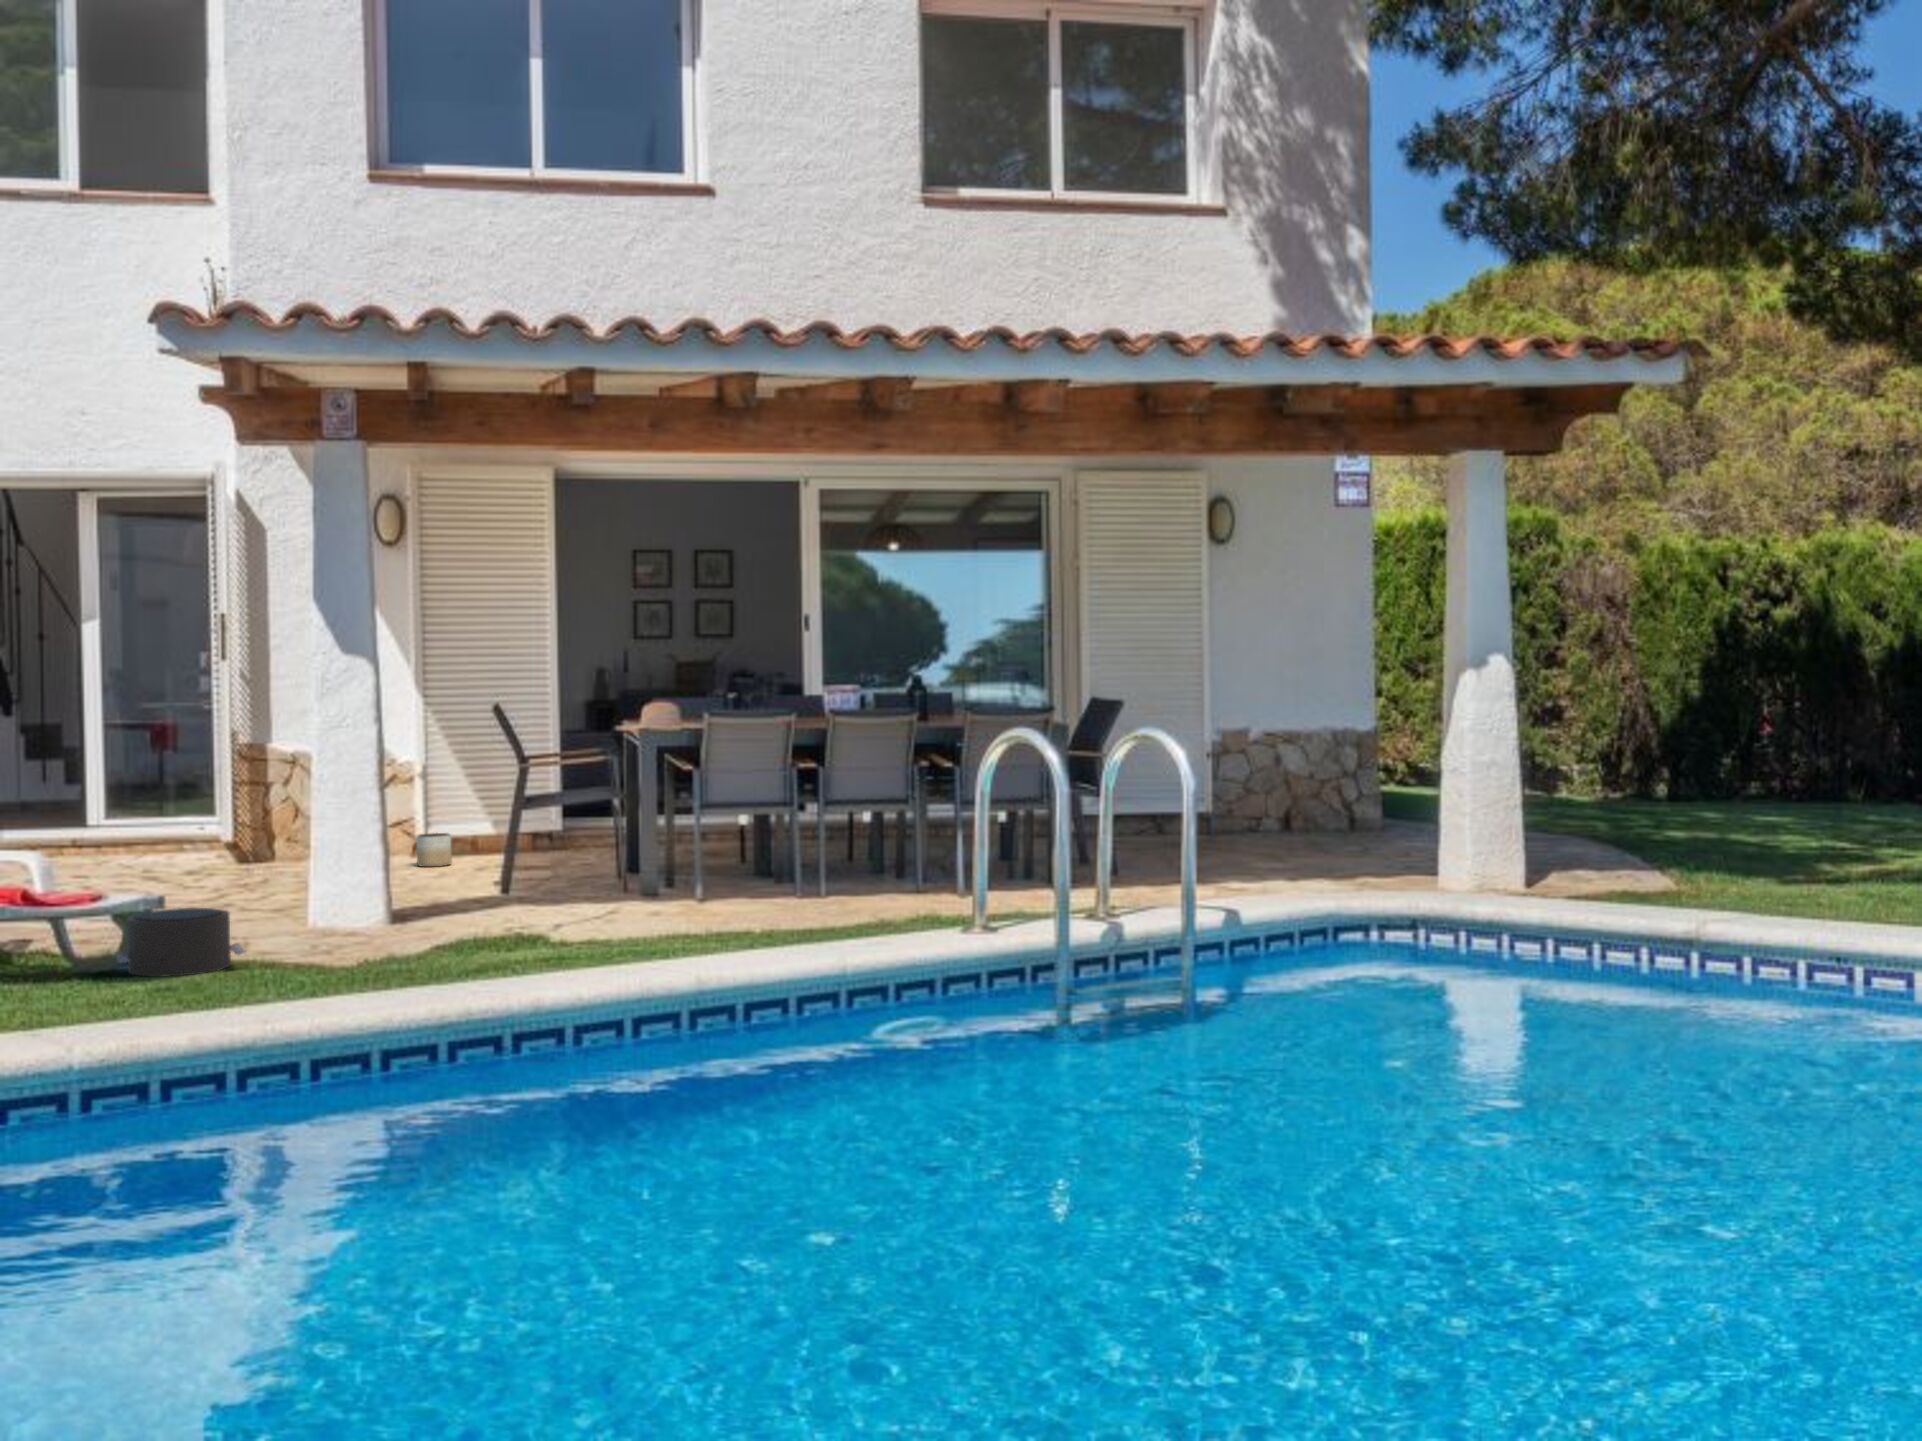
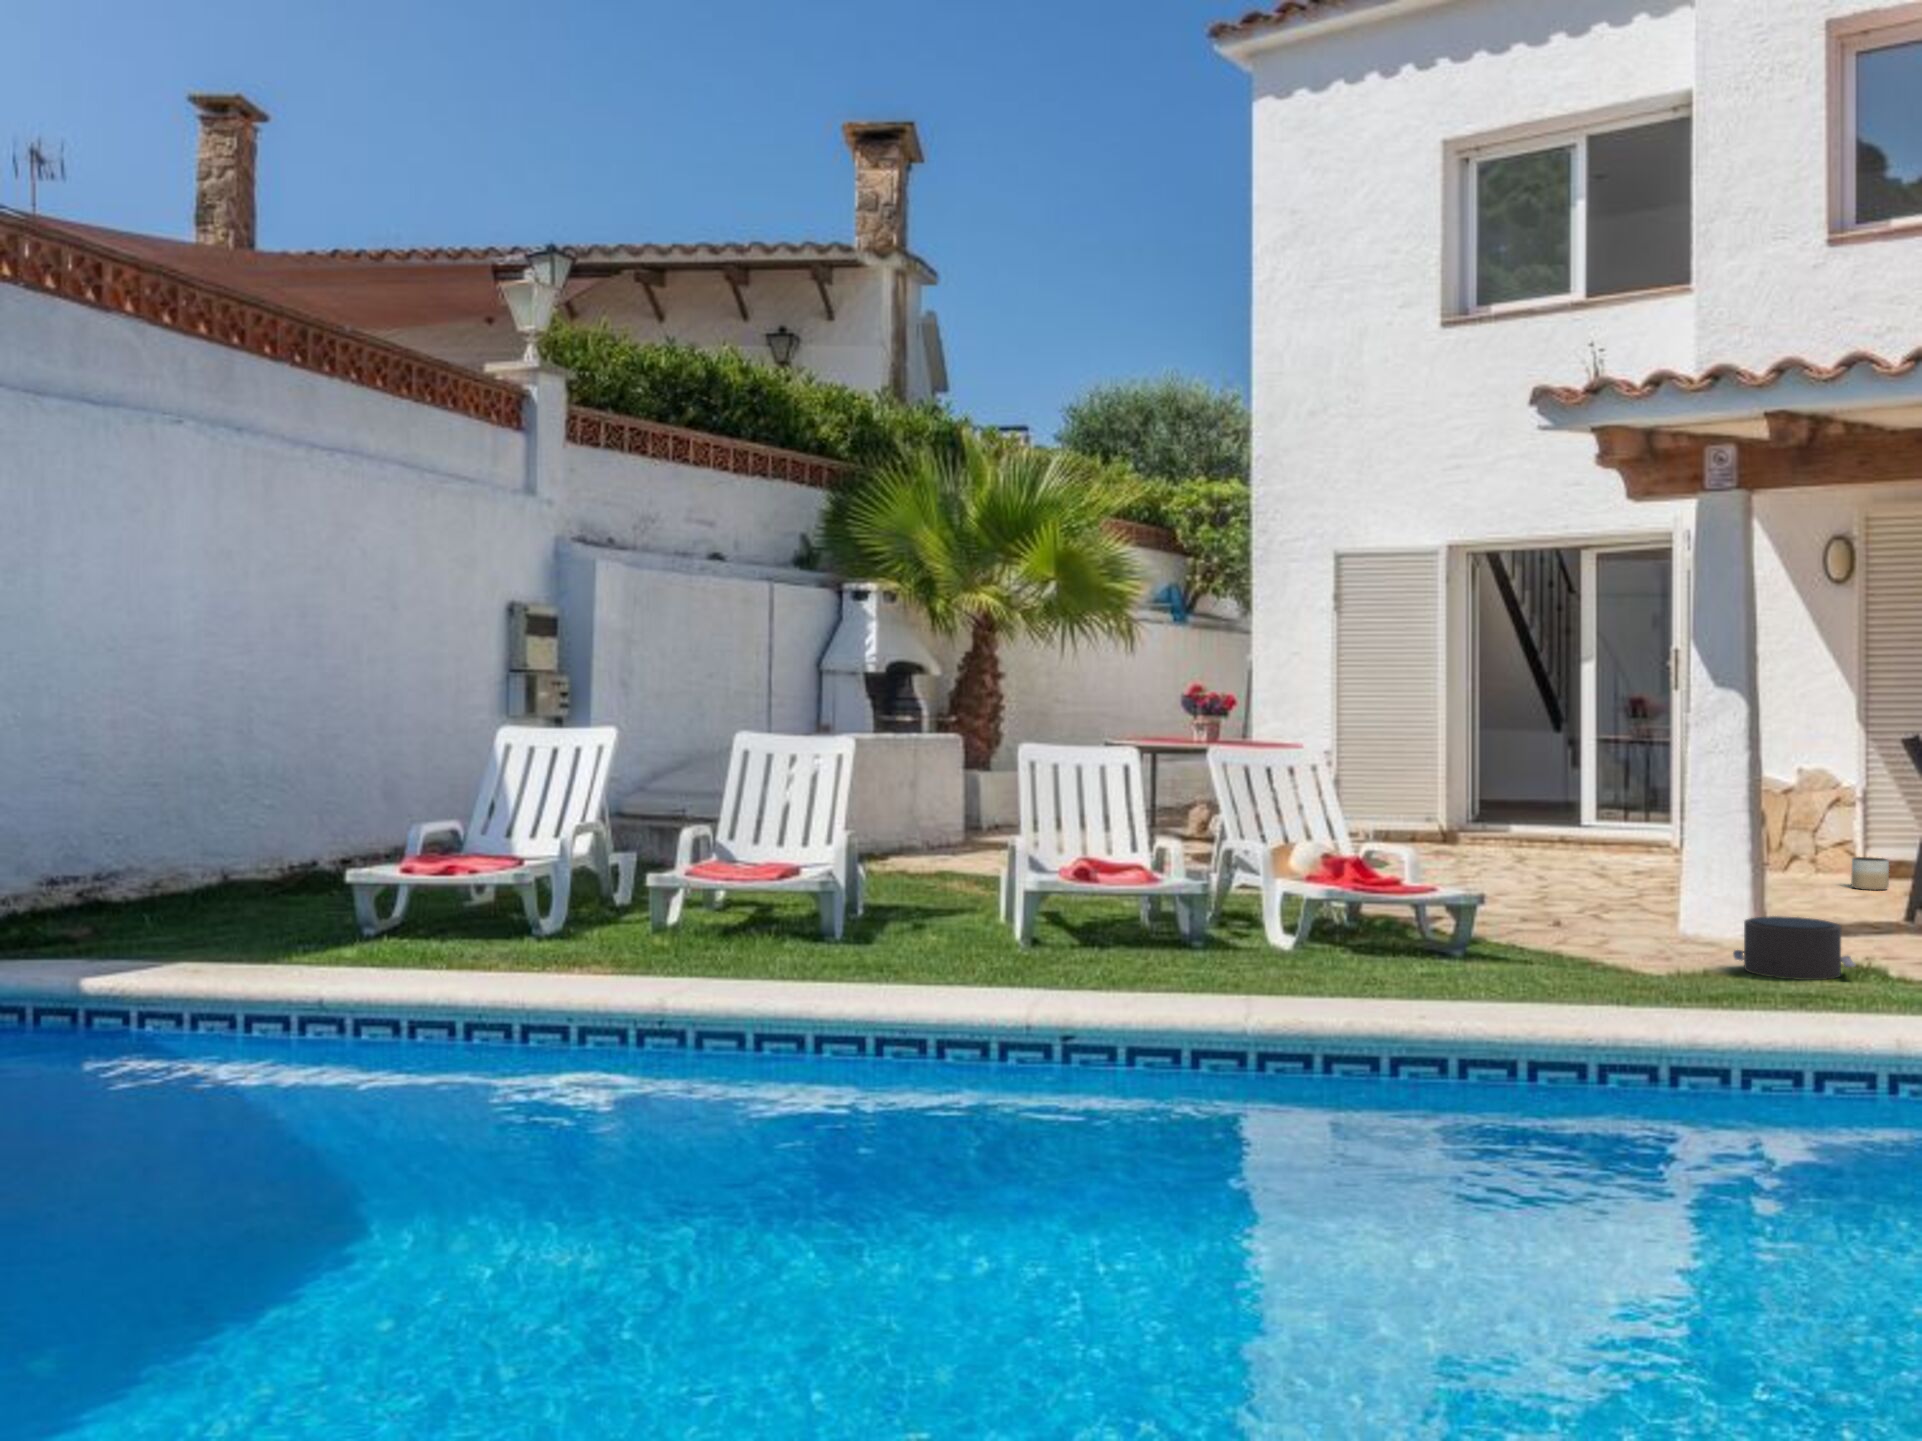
pouf: present [116,908,245,977] -> present [1733,916,1855,980]

